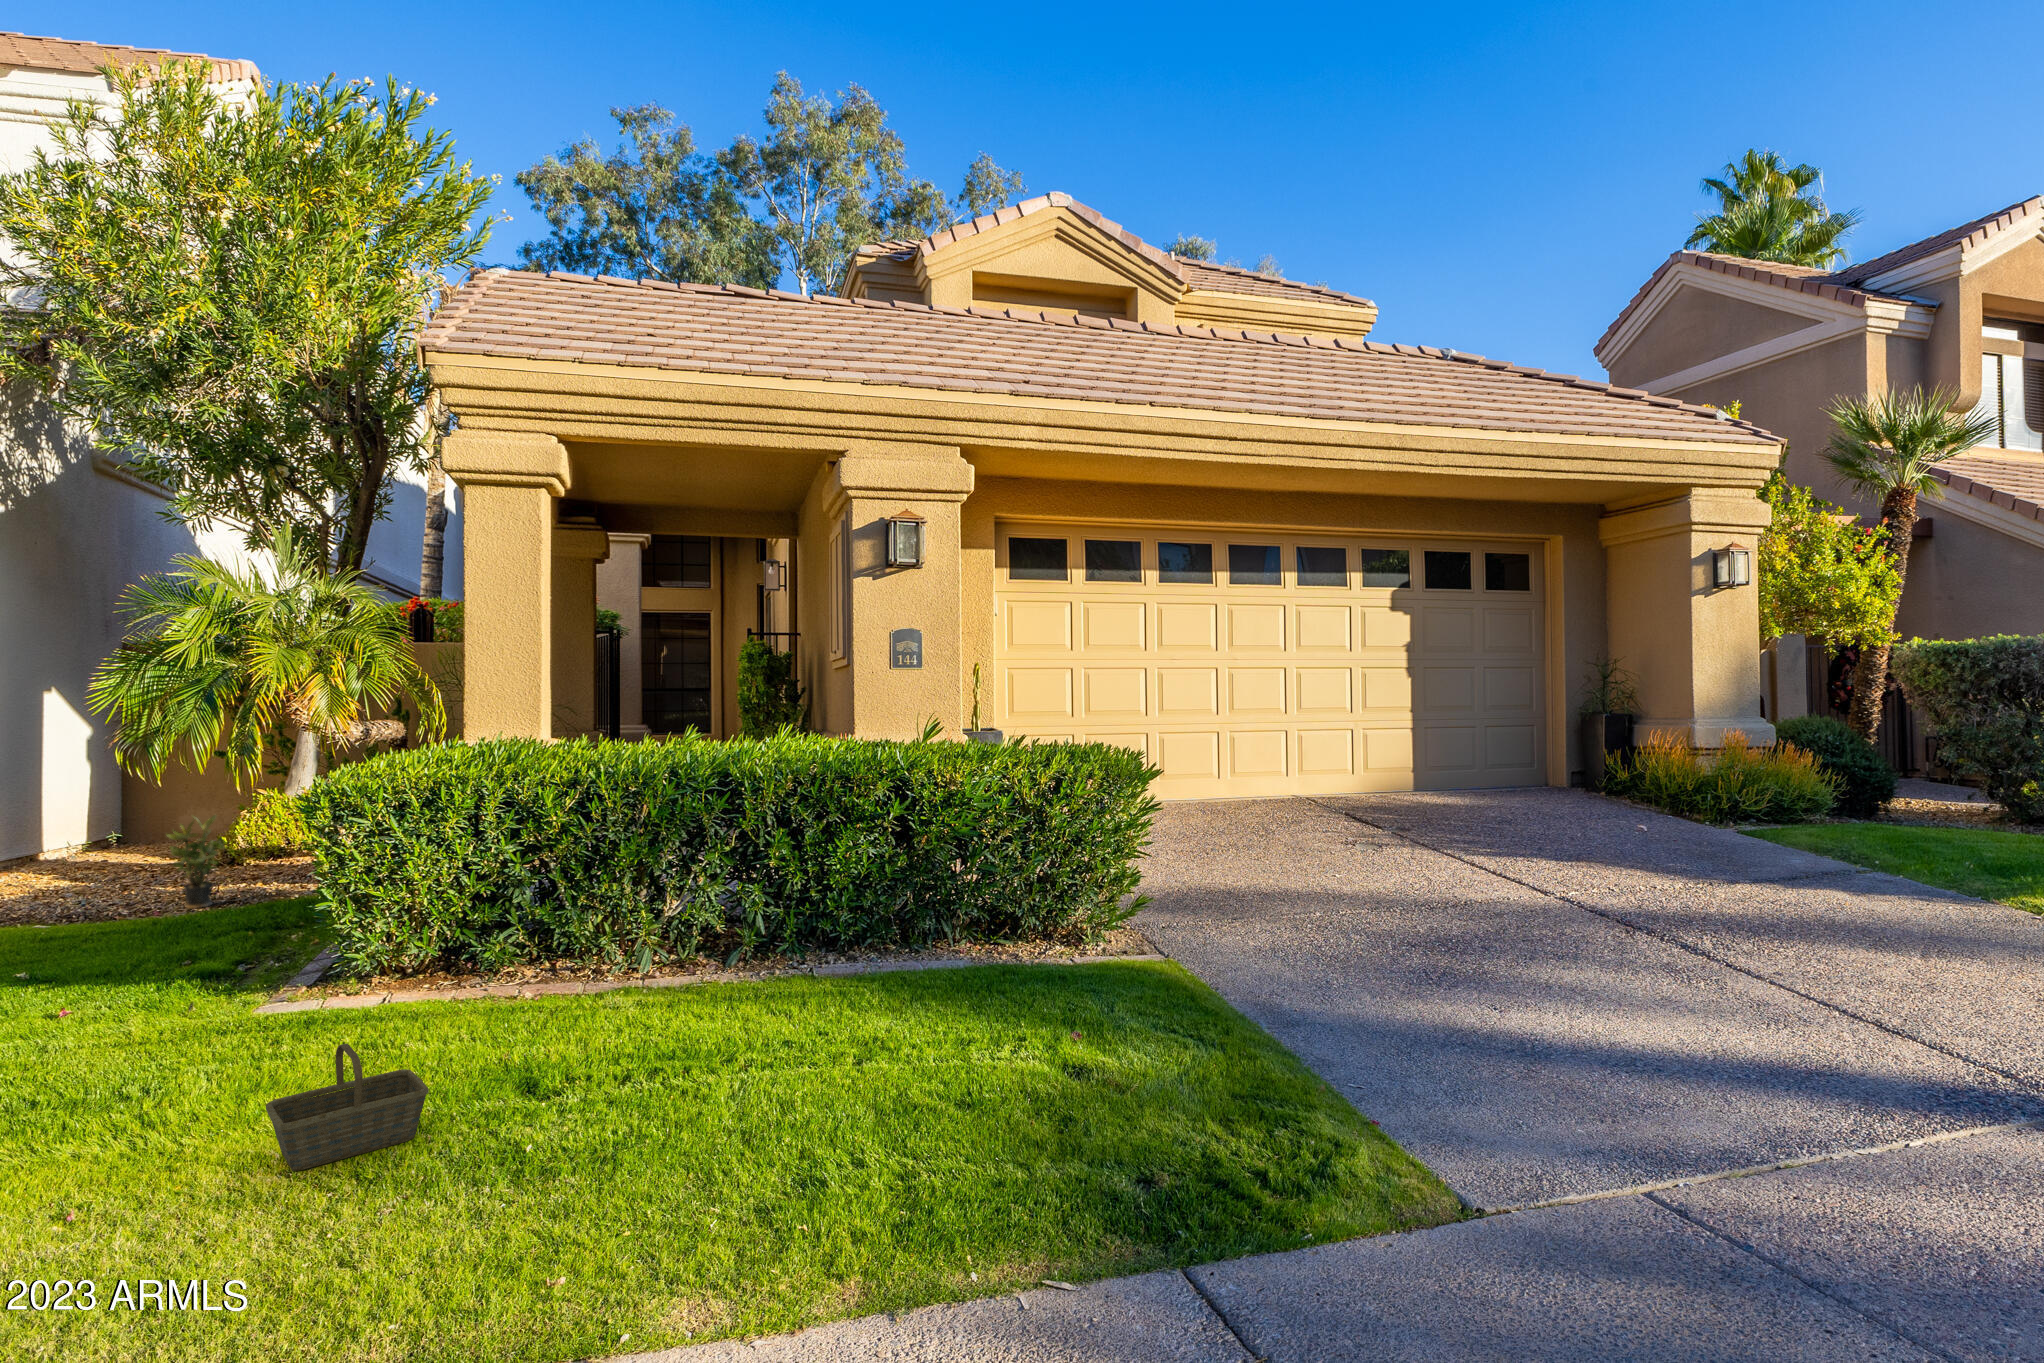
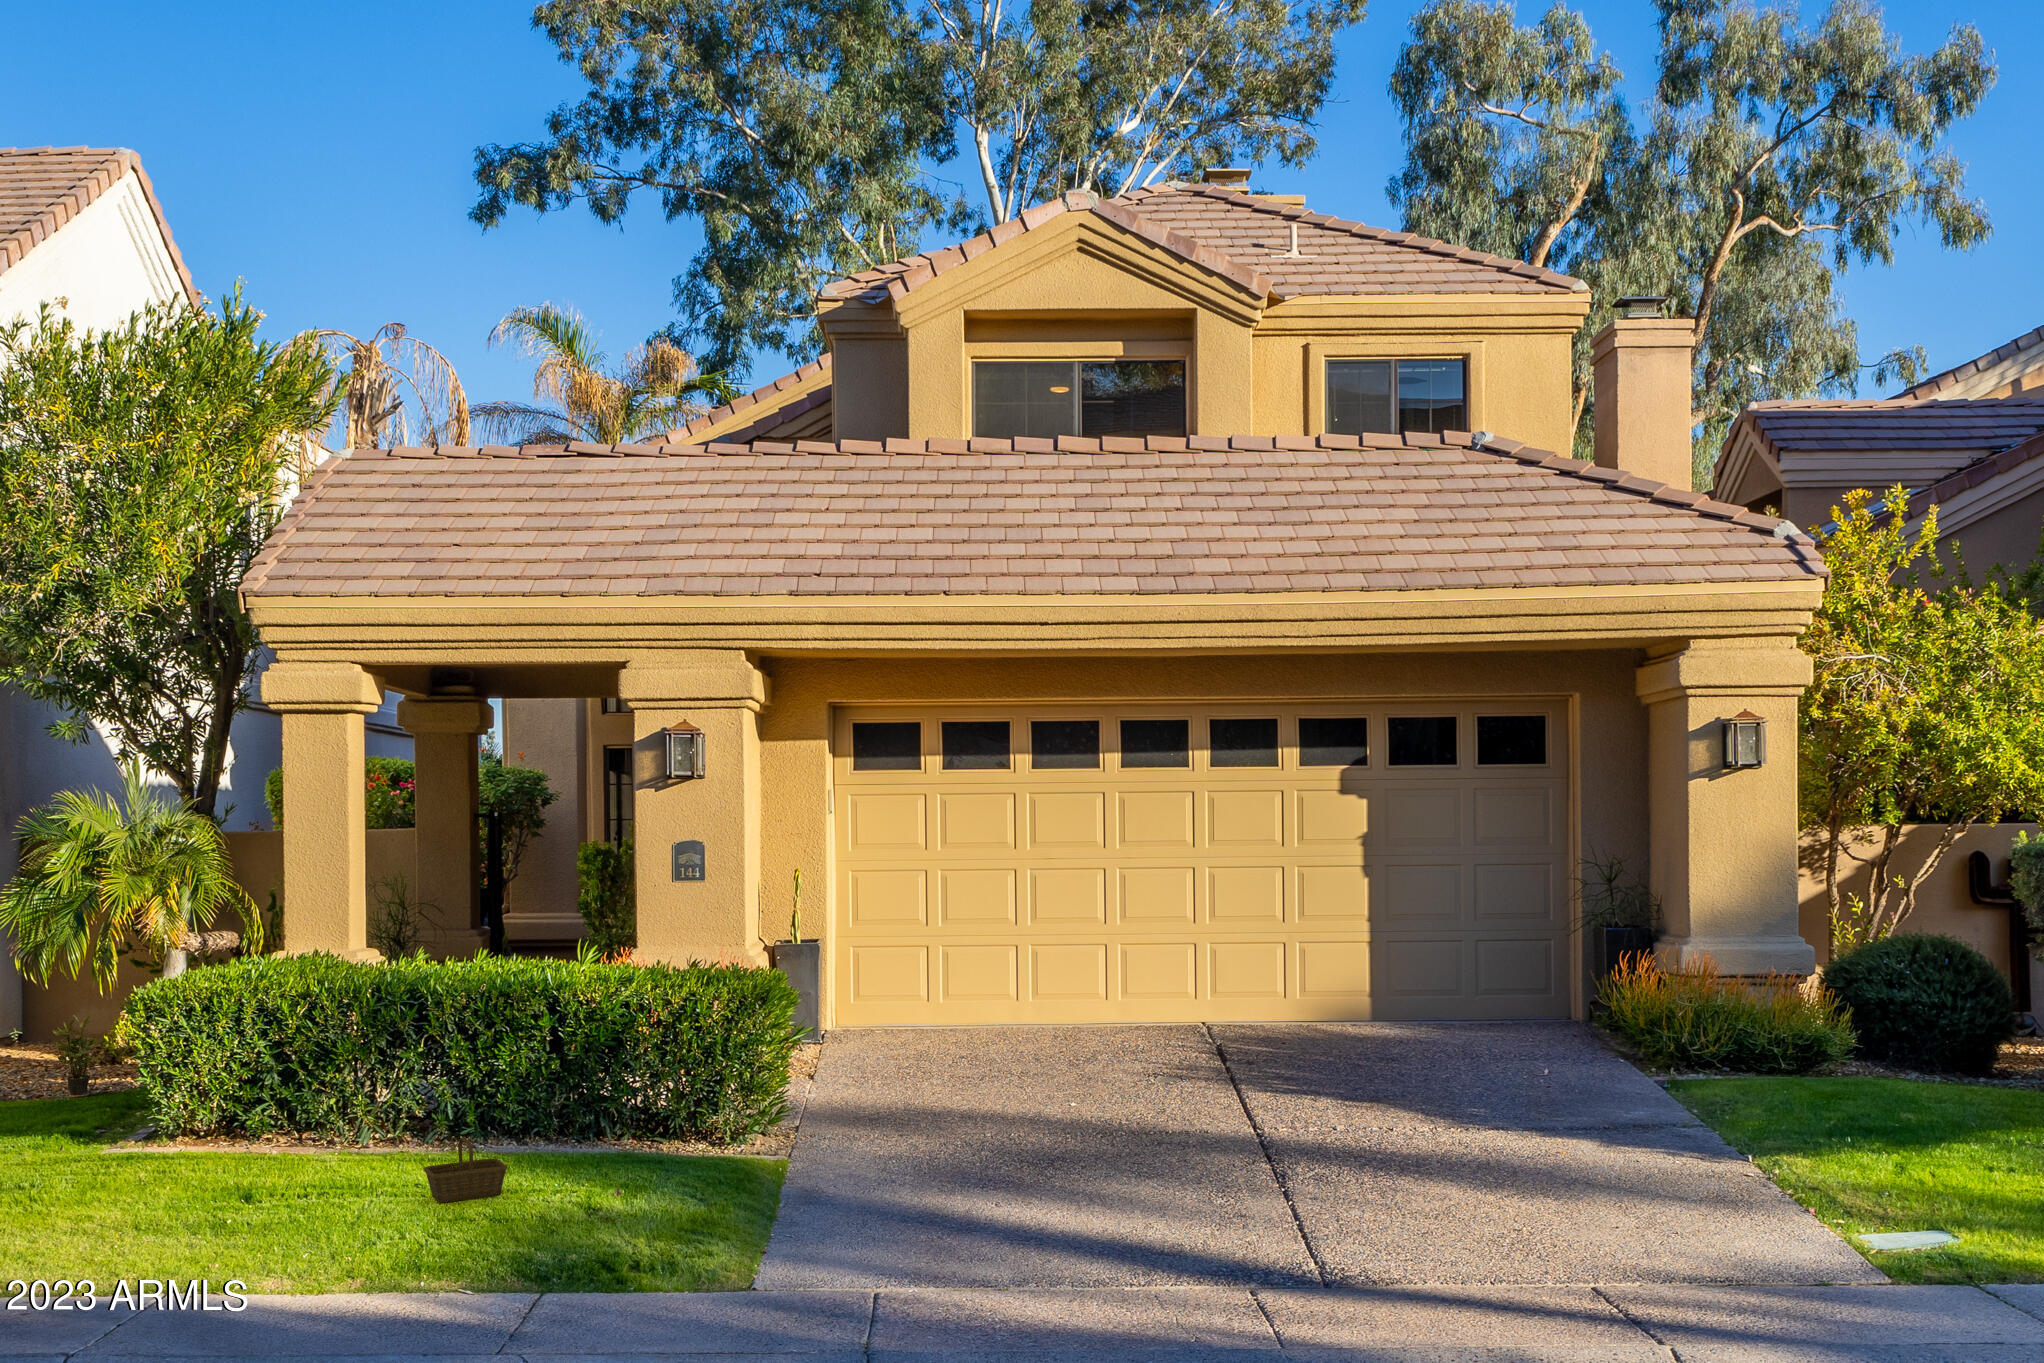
basket: present [266,1043,429,1171] -> present [424,1138,507,1202]

